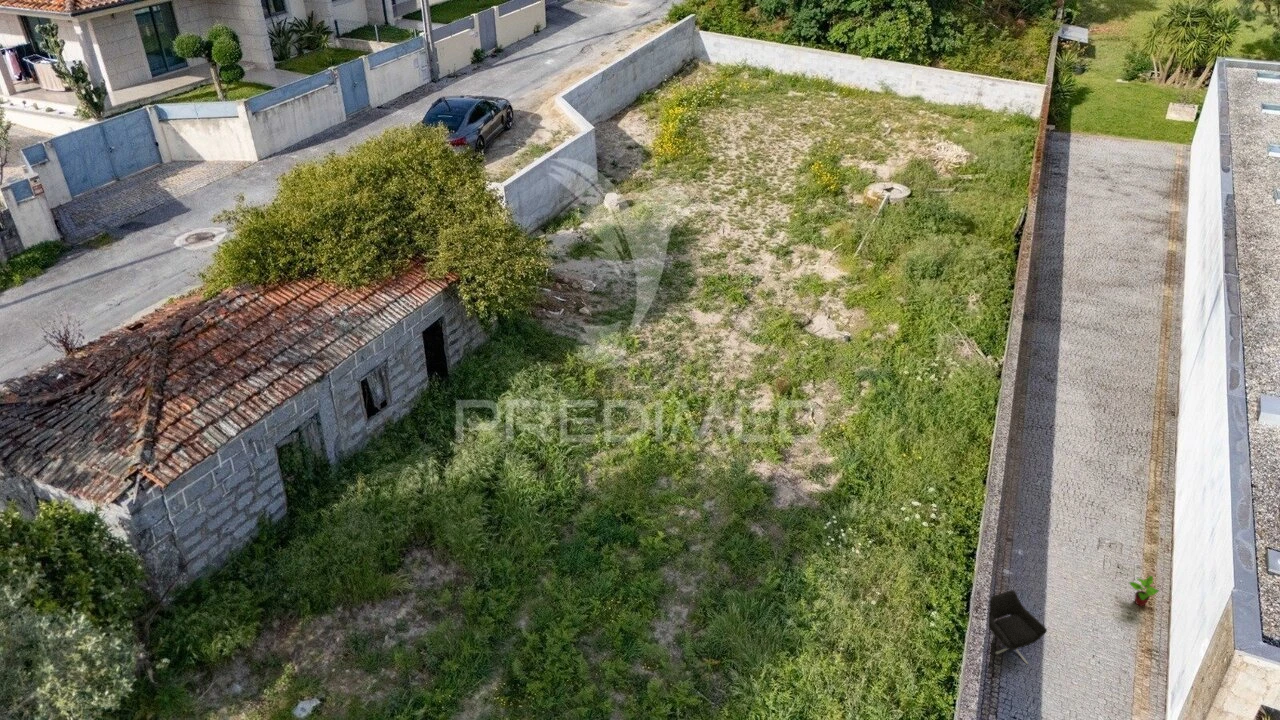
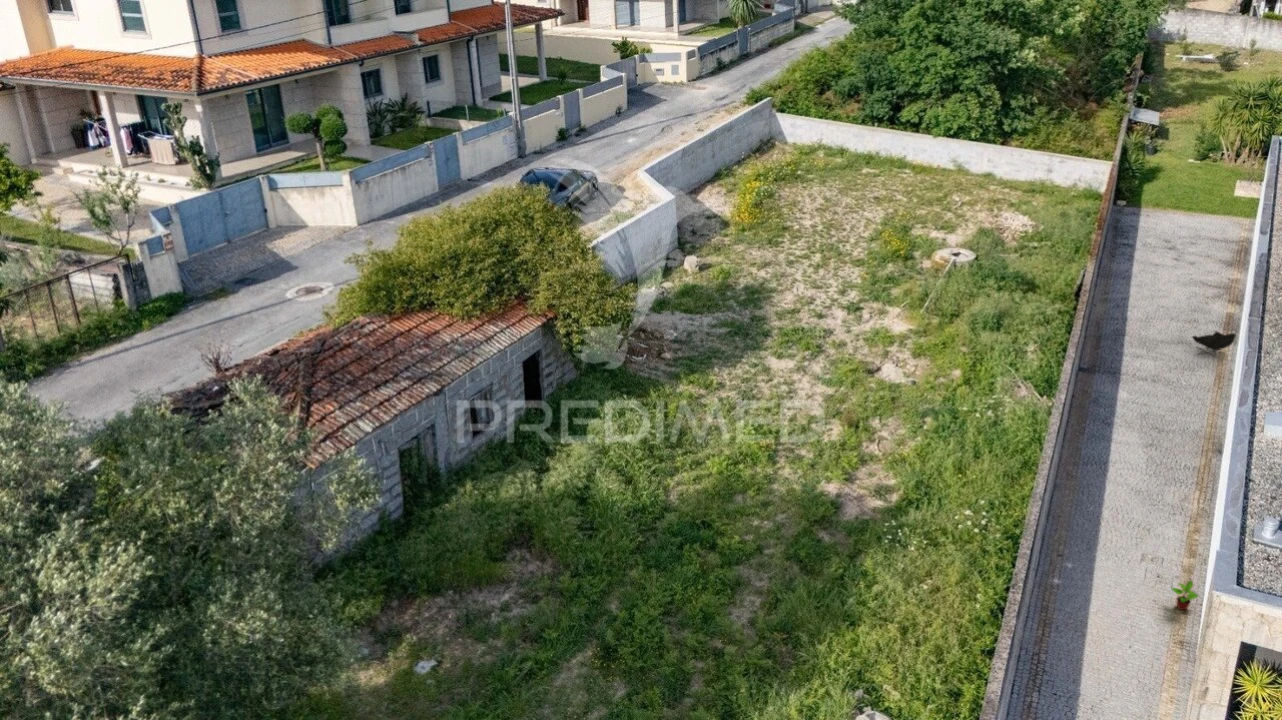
lounge chair: present [989,590,1047,664] -> present [1192,331,1236,354]

